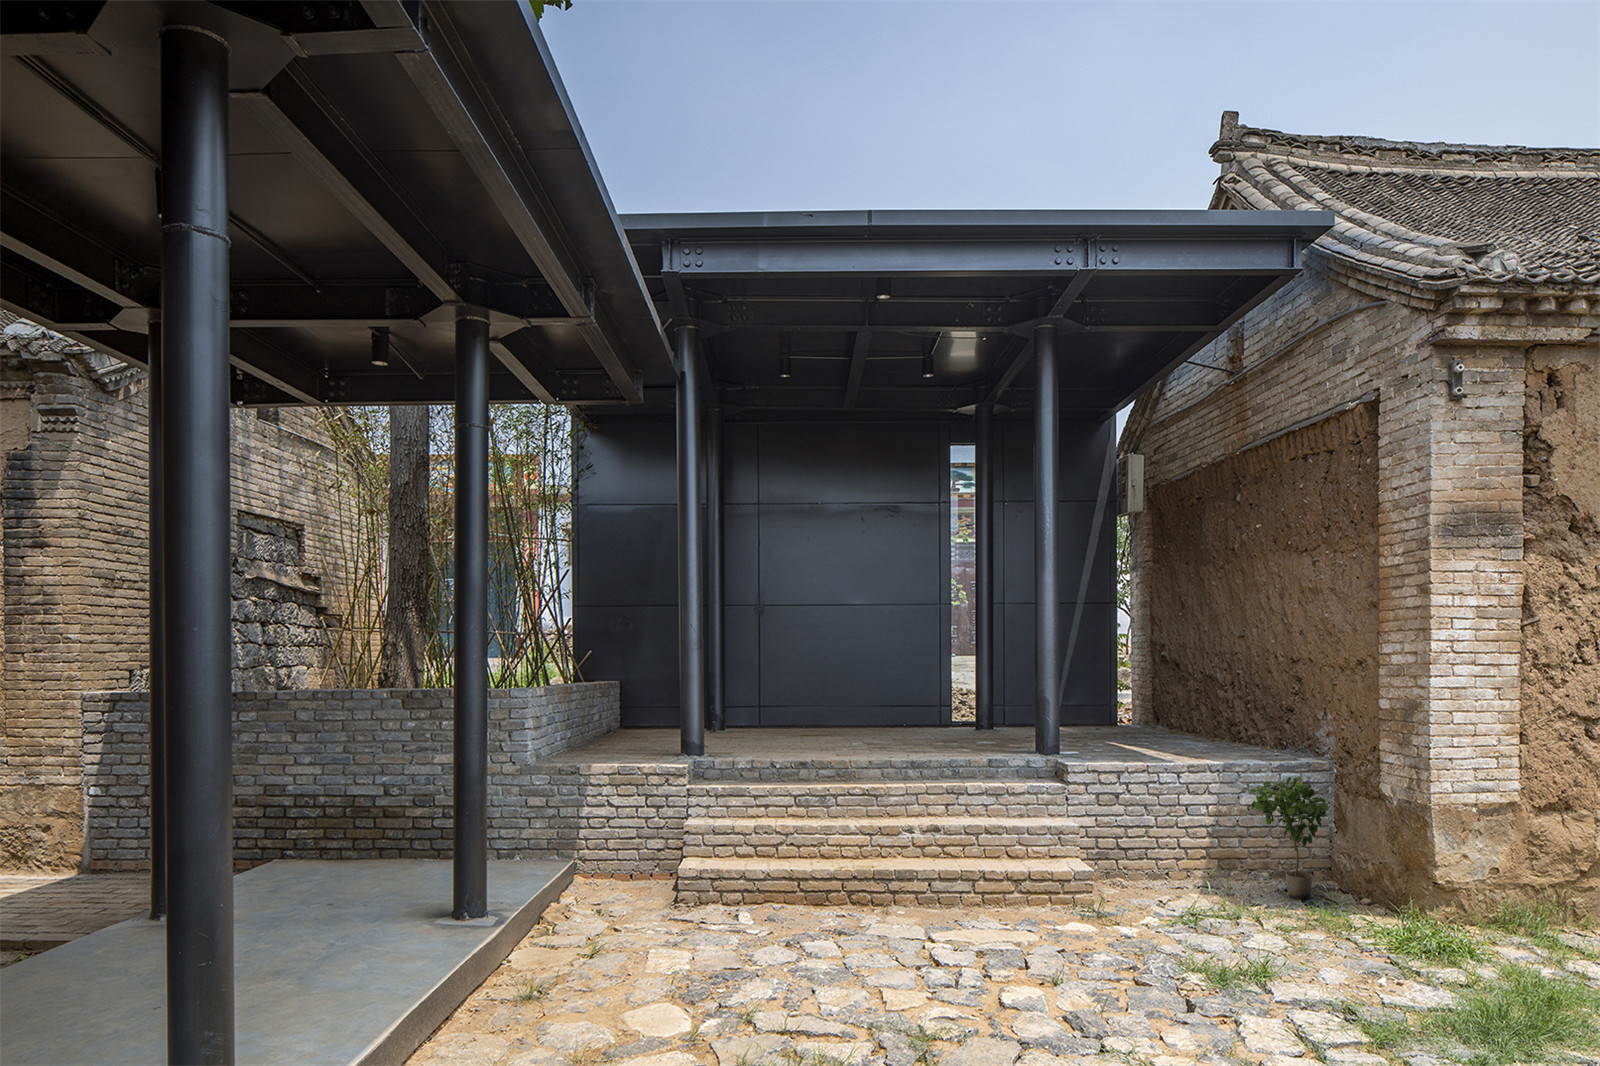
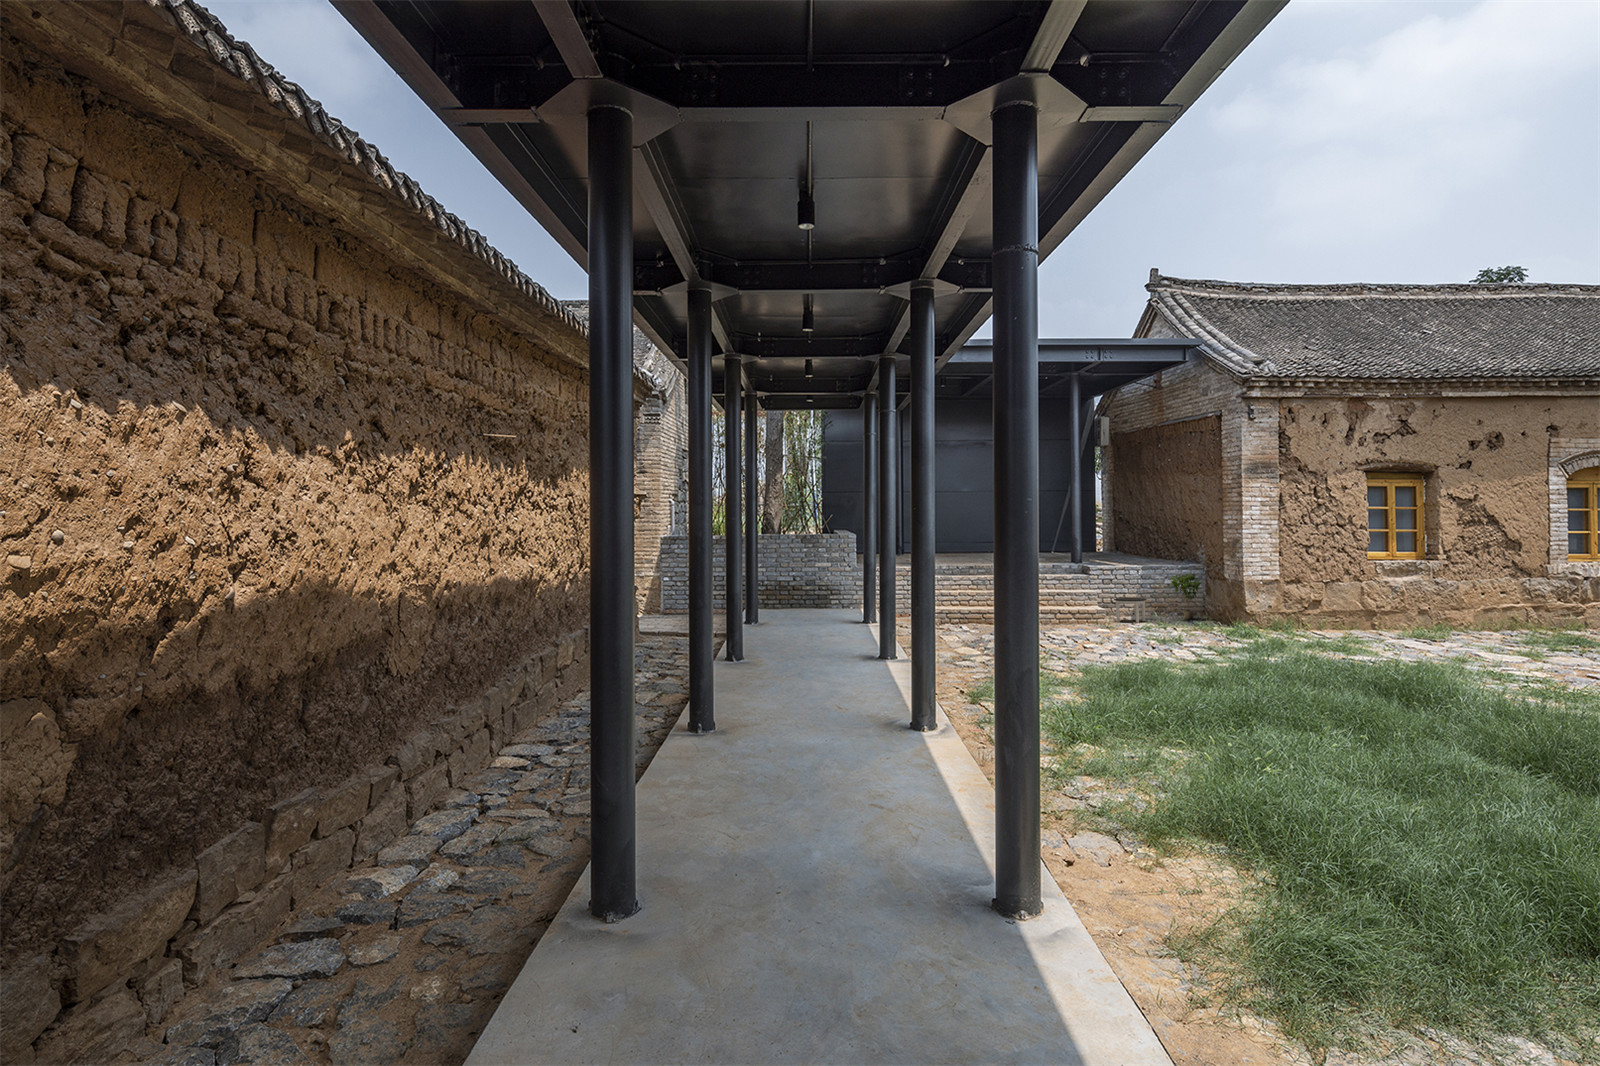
round table: none [1115,831,1194,907] -> present [1114,598,1147,623]

